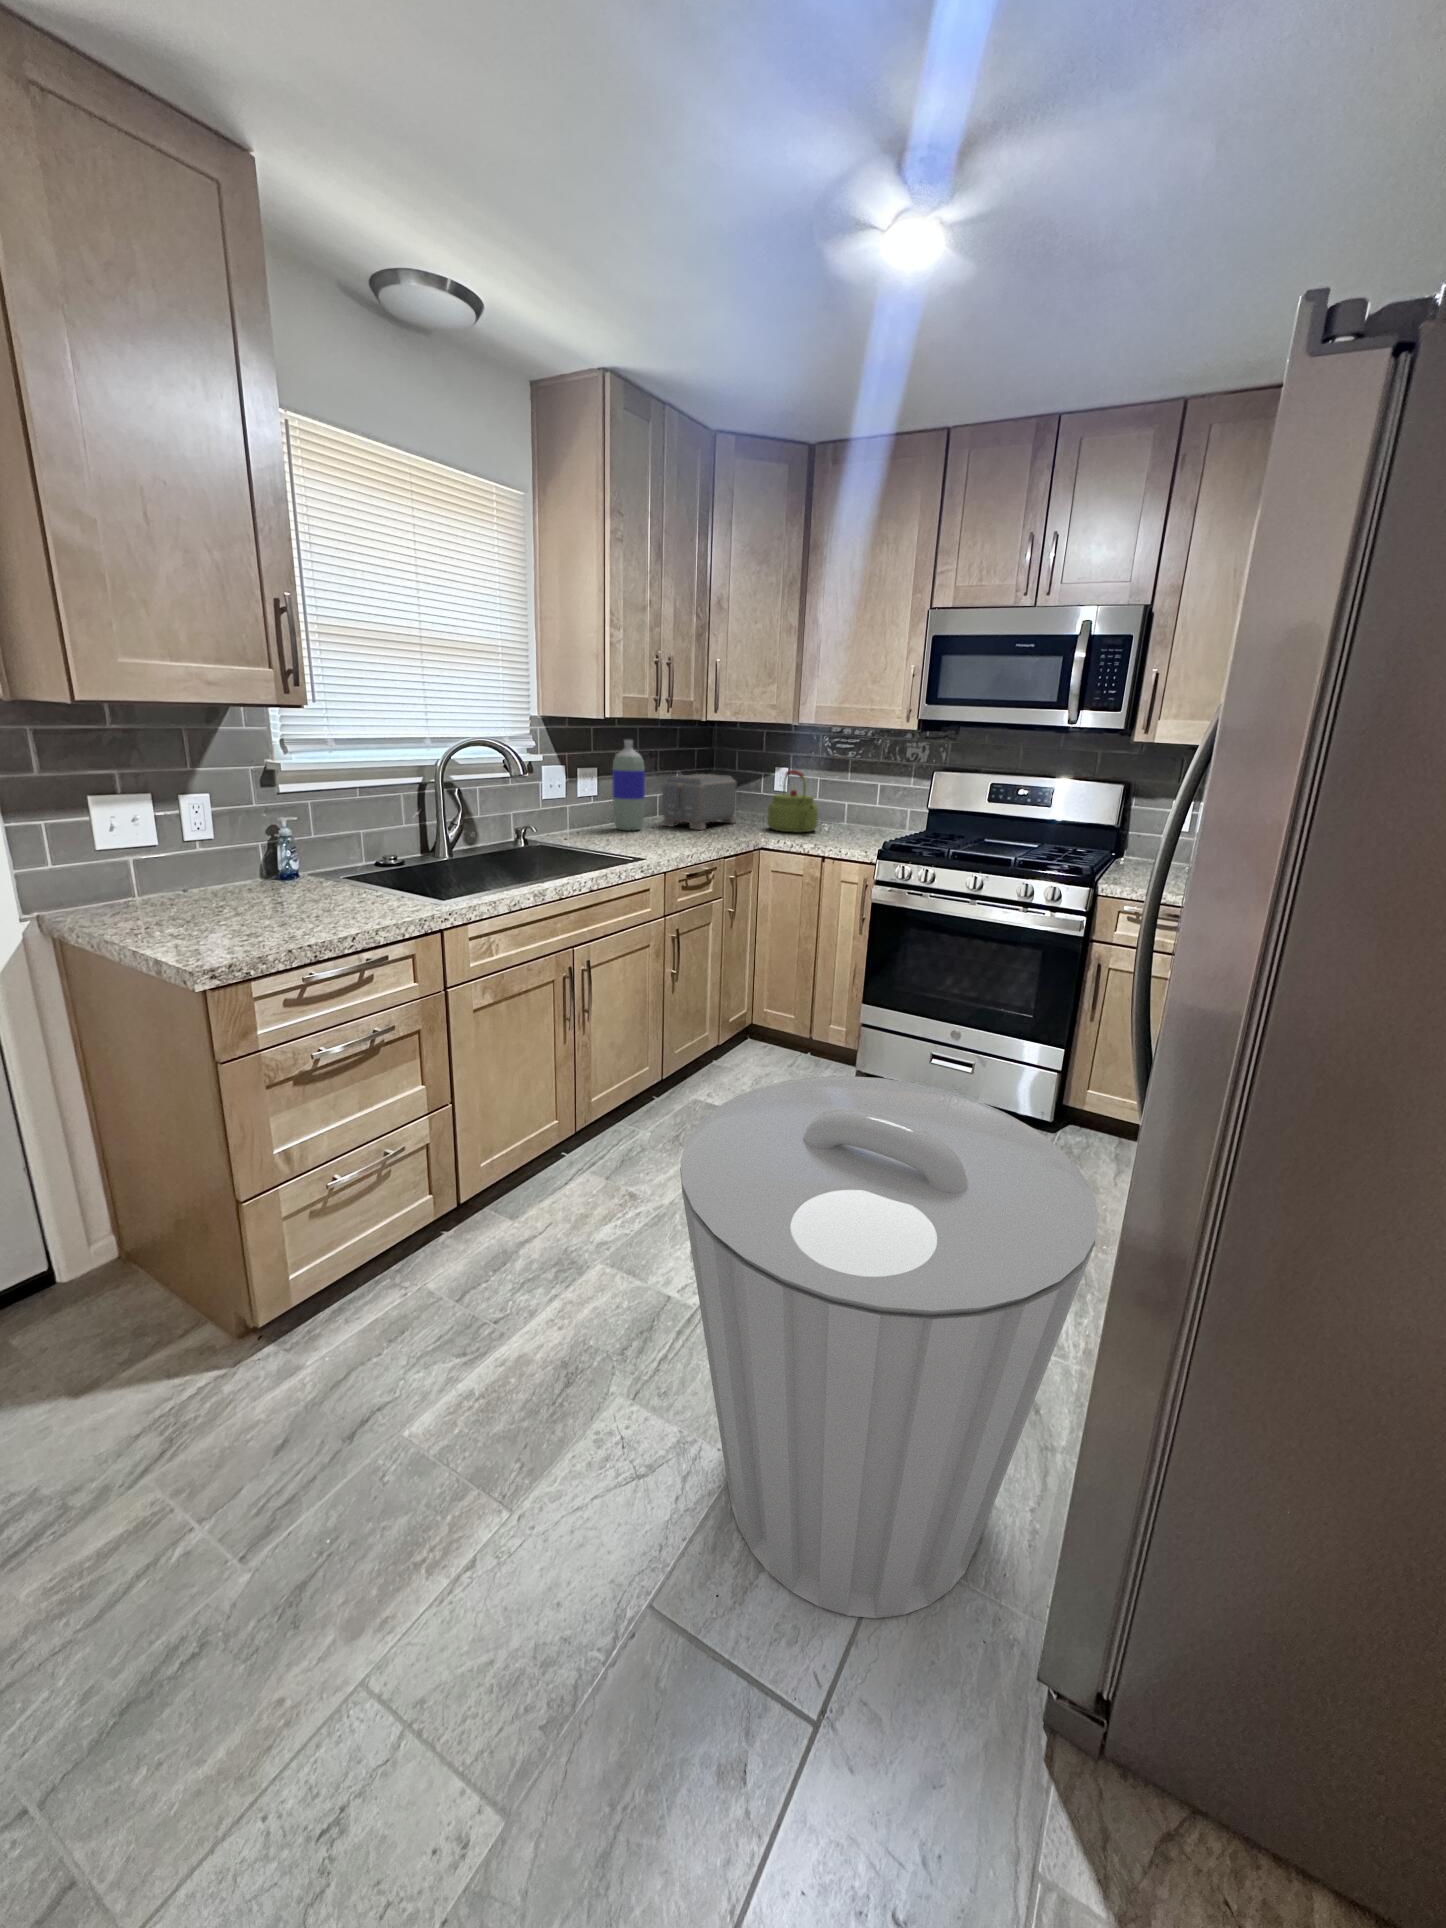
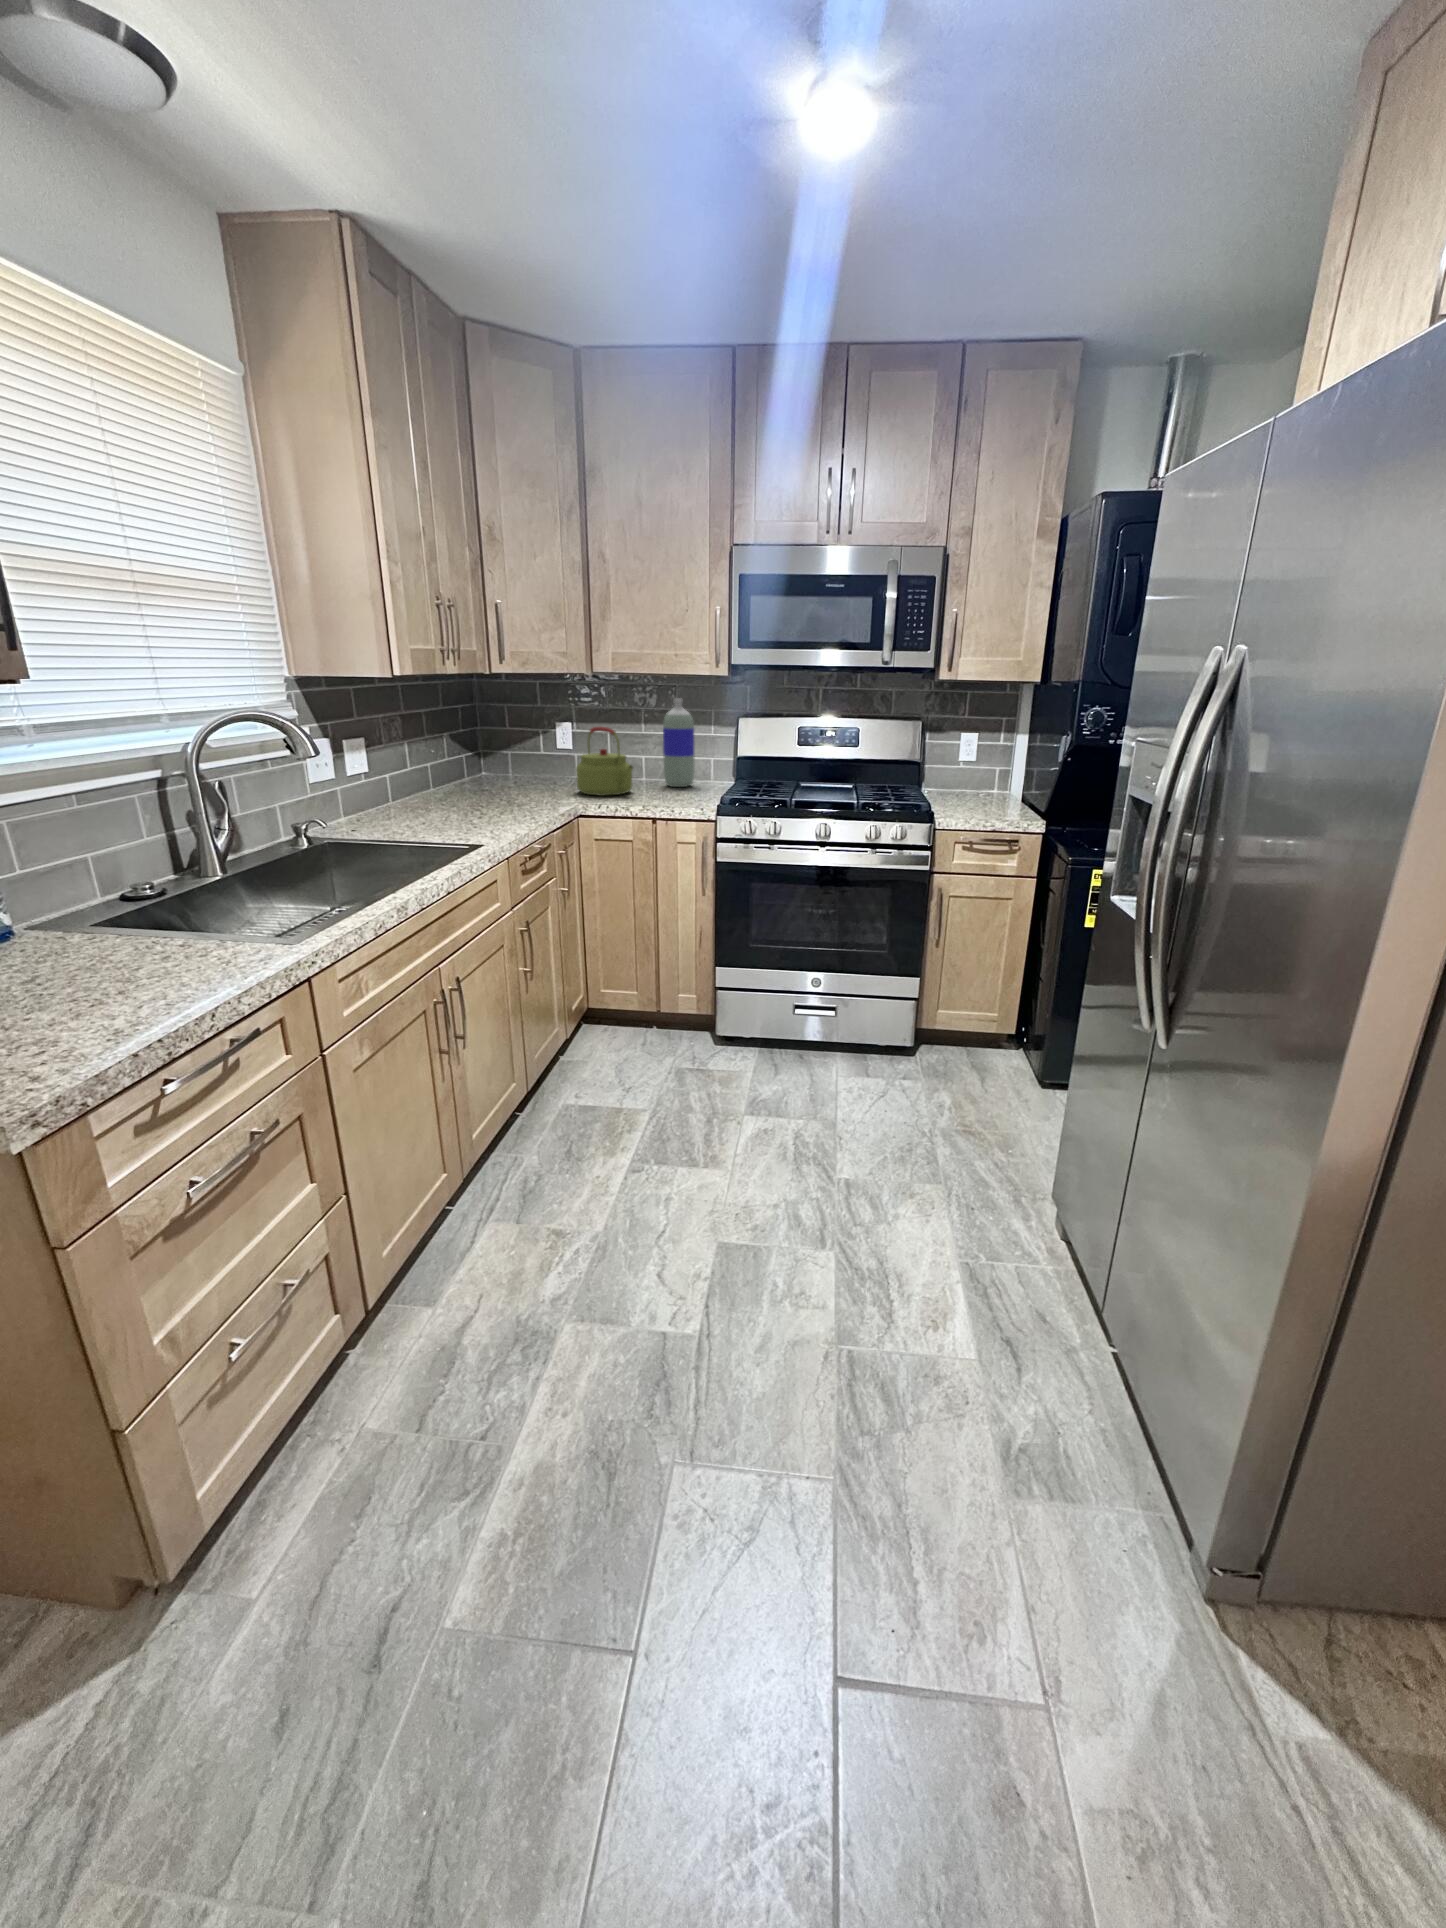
bottle: present [612,740,645,831] -> present [663,698,694,787]
toaster: present [662,774,737,830] -> none [452,736,537,802]
trash can: present [680,1076,1098,1618] -> none [775,1050,1218,1590]

